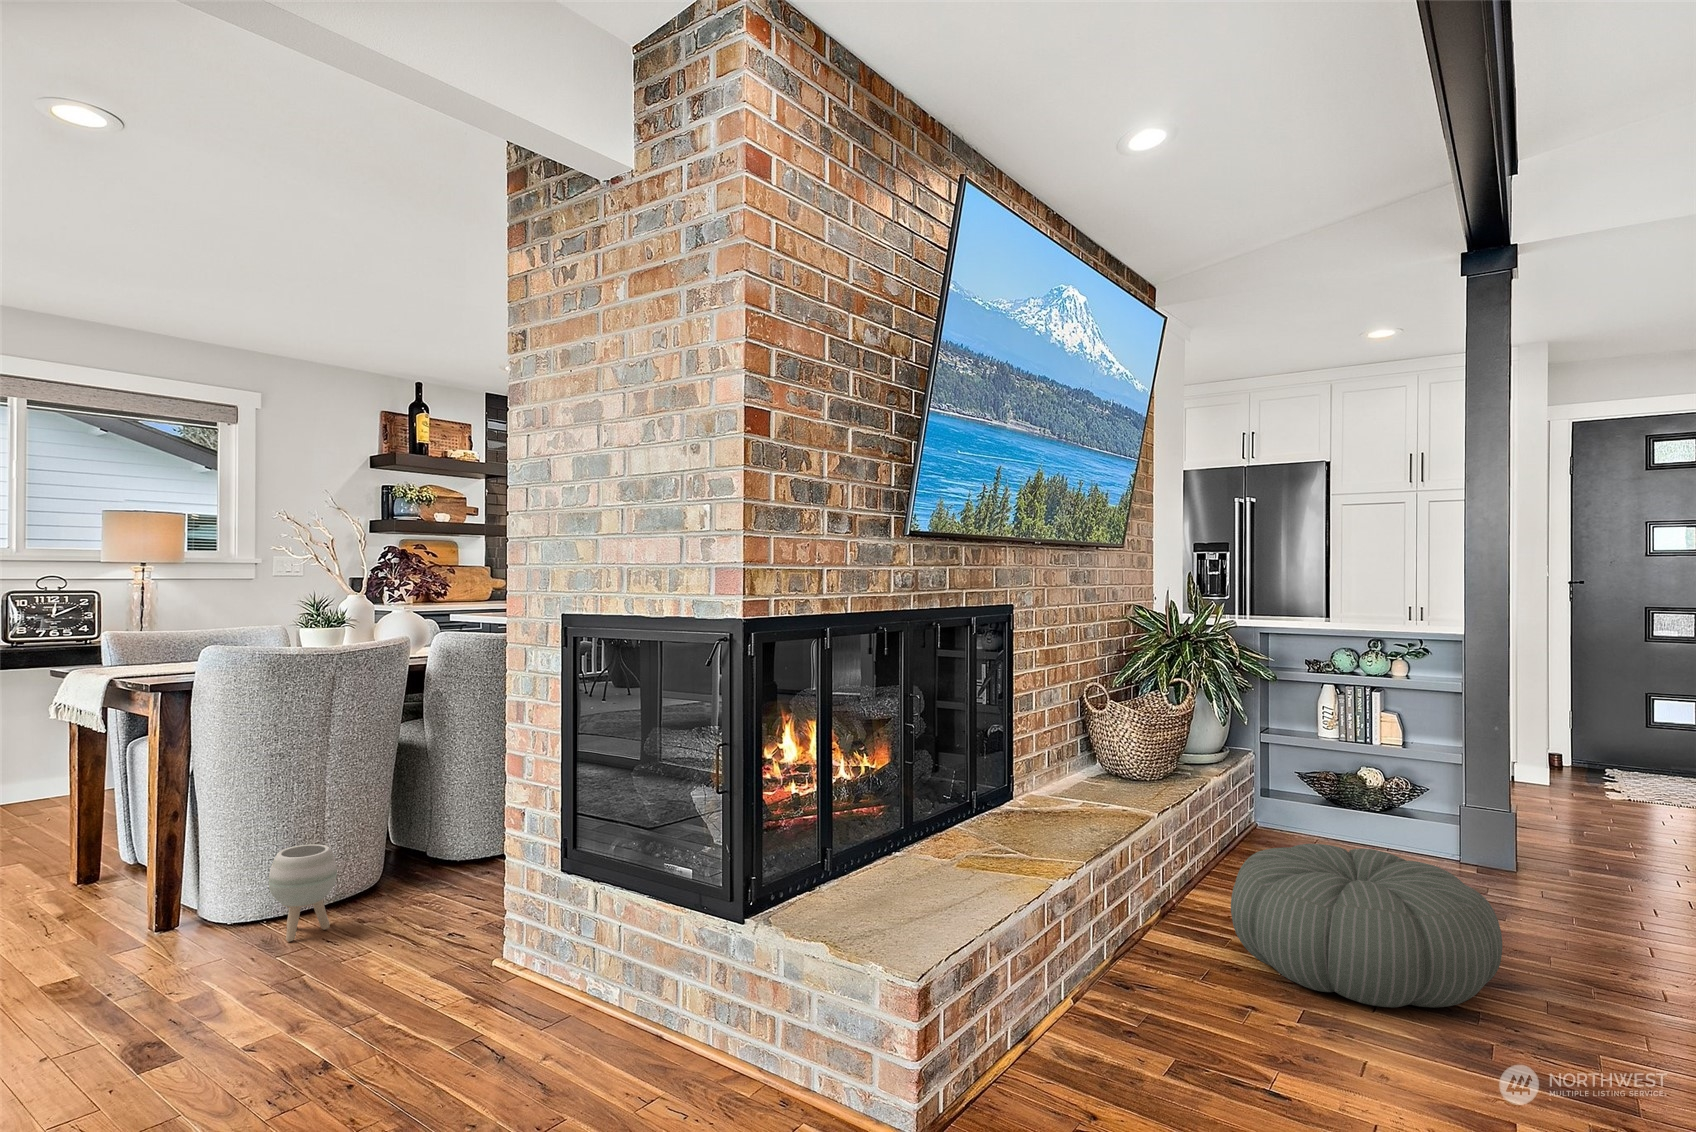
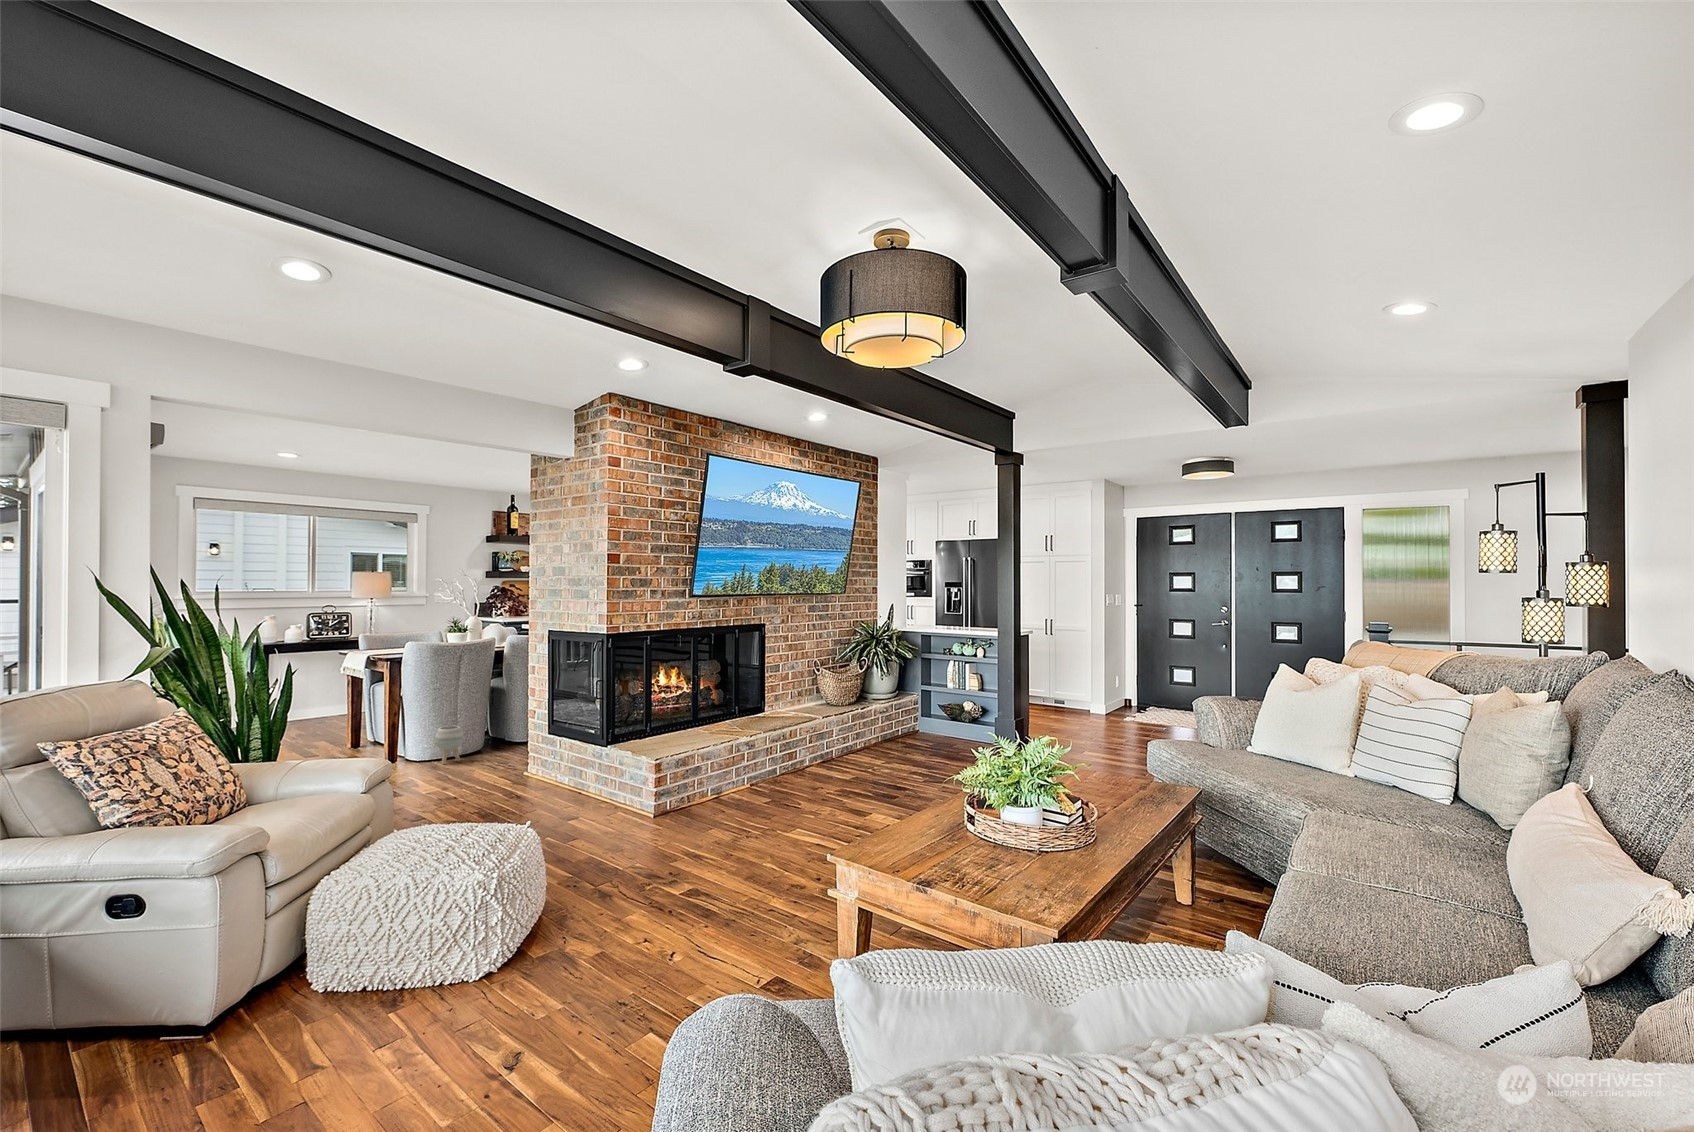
pouf: present [1231,844,1503,1008] -> none [824,727,921,784]

